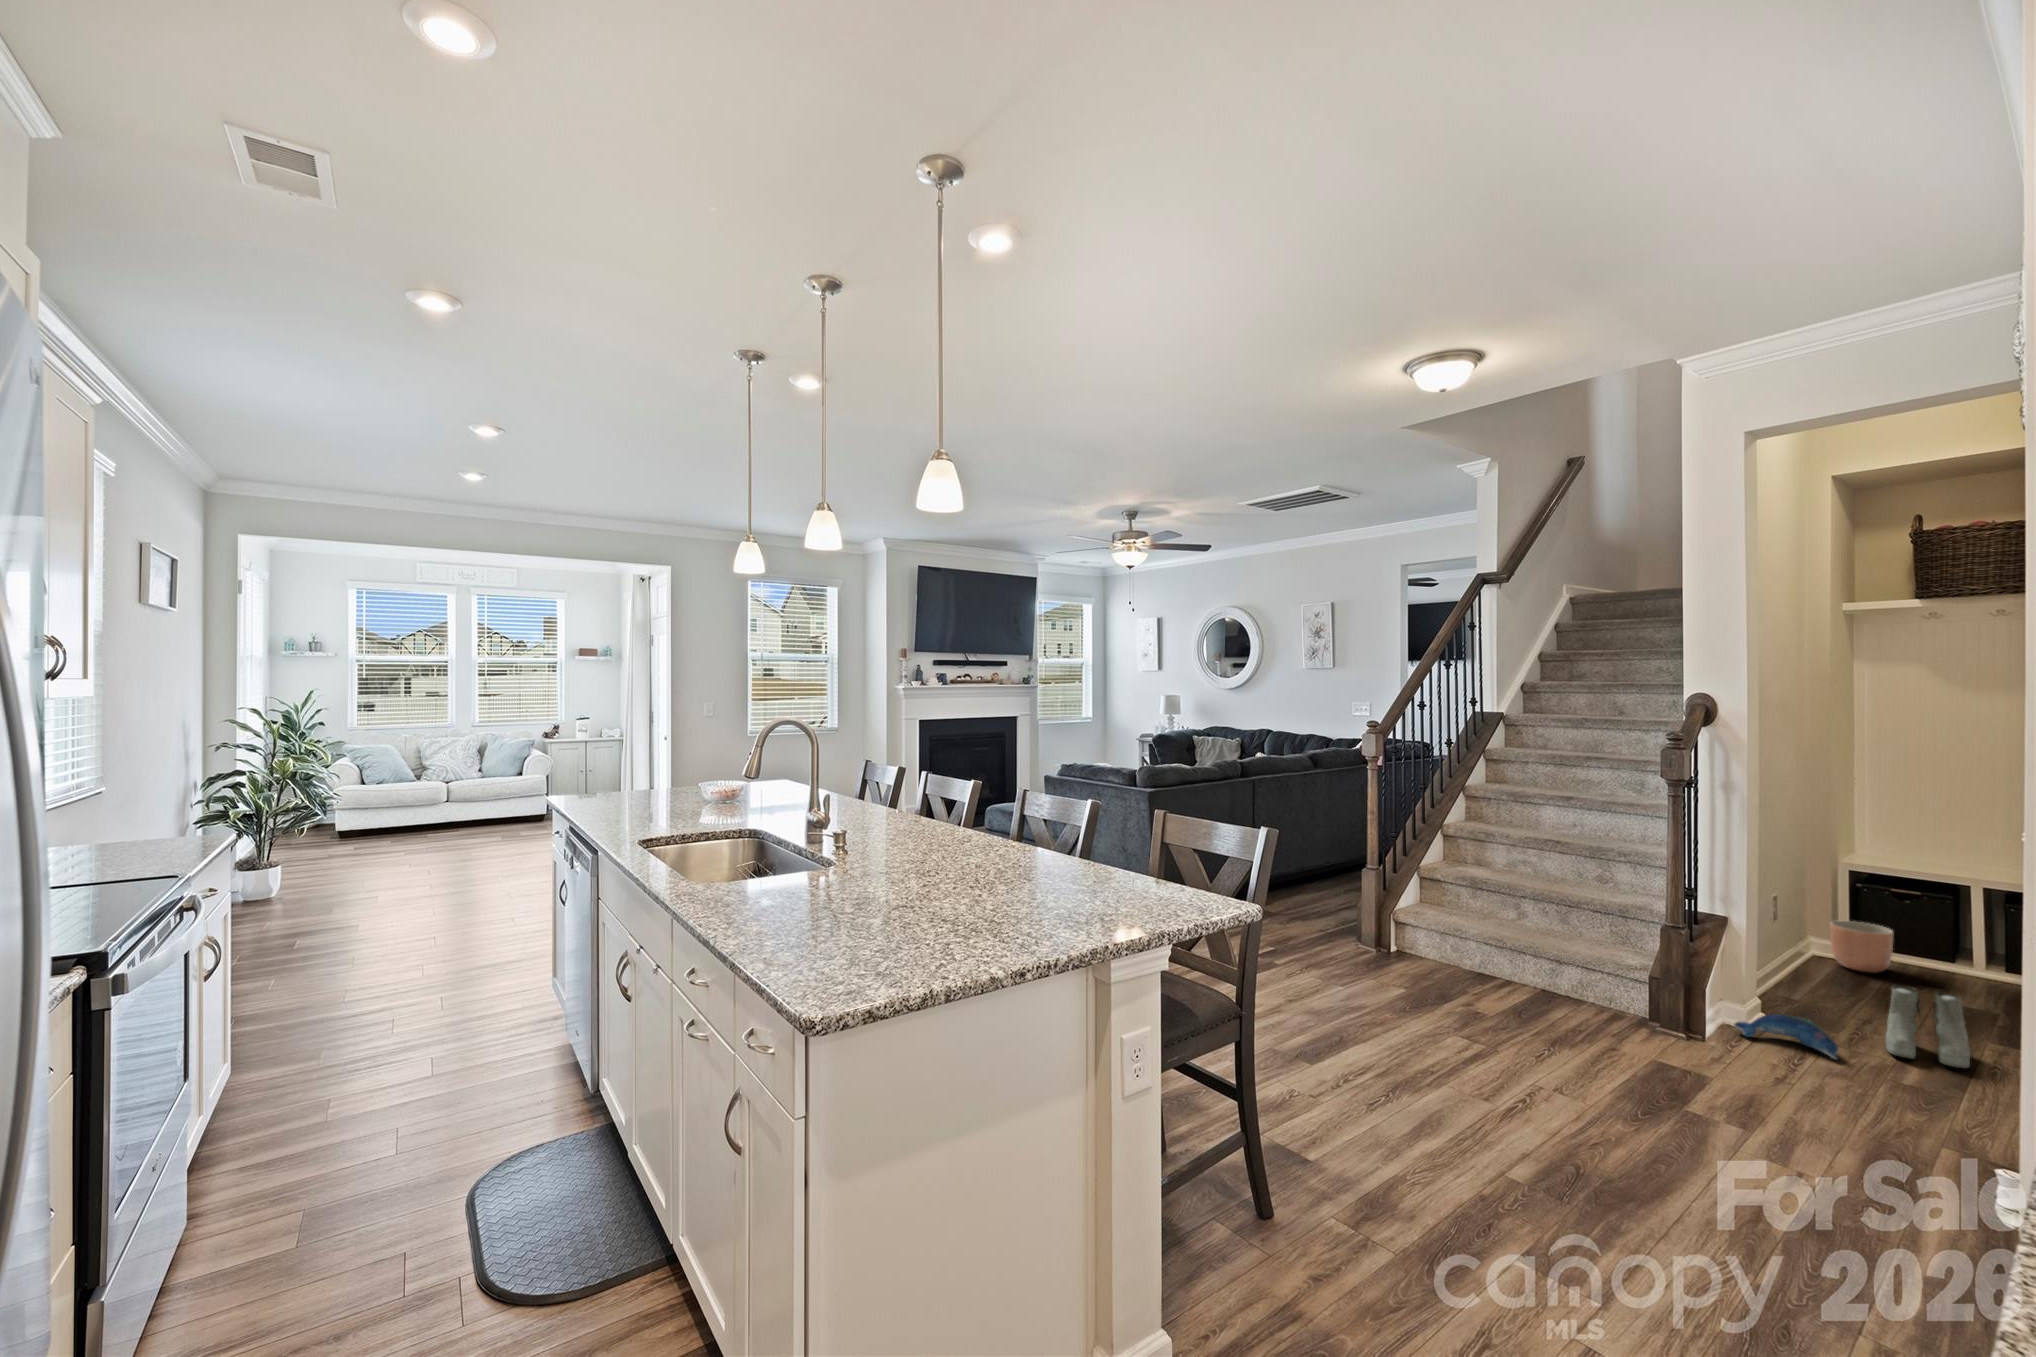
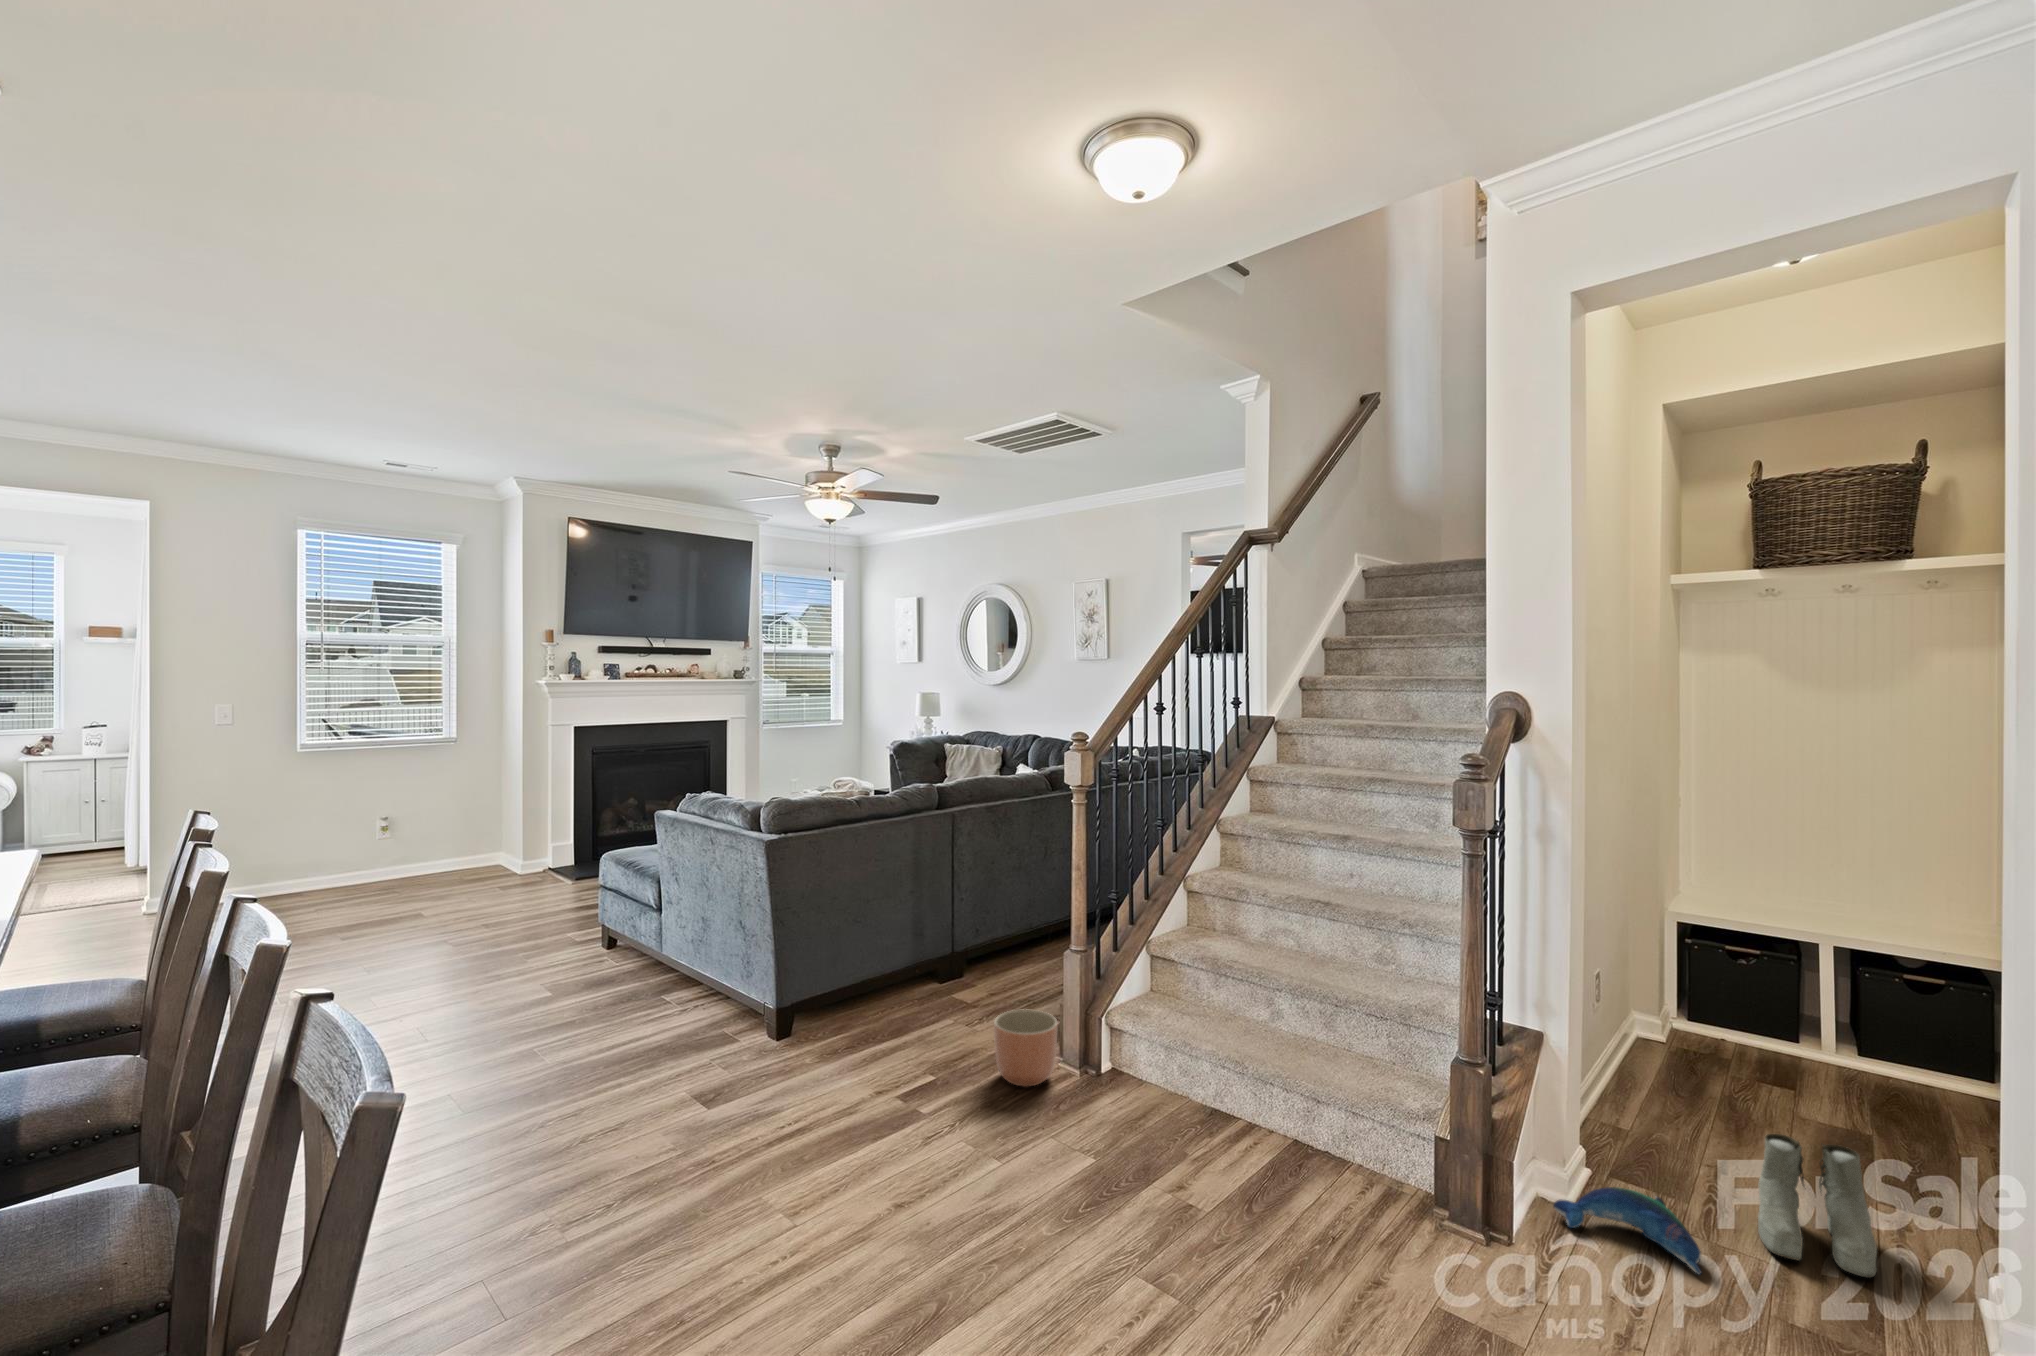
planter: present [1830,921,1893,972] -> present [994,1009,1057,1087]

